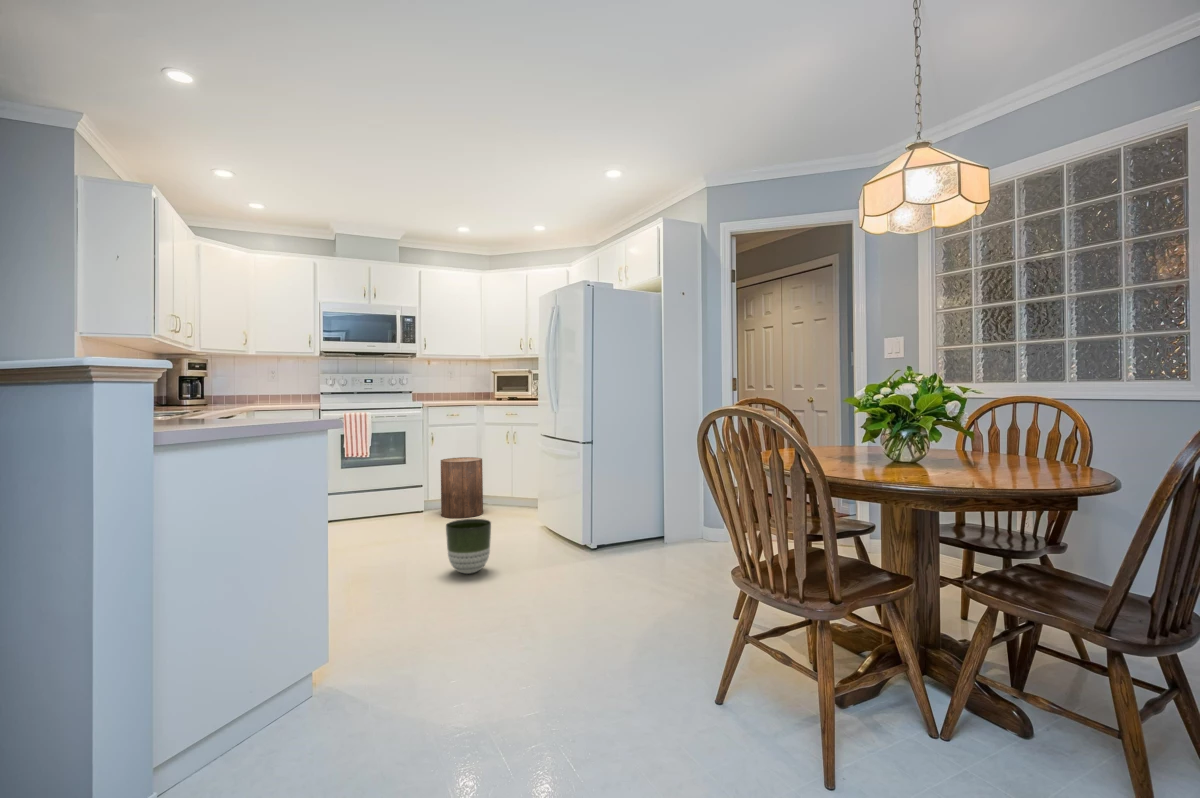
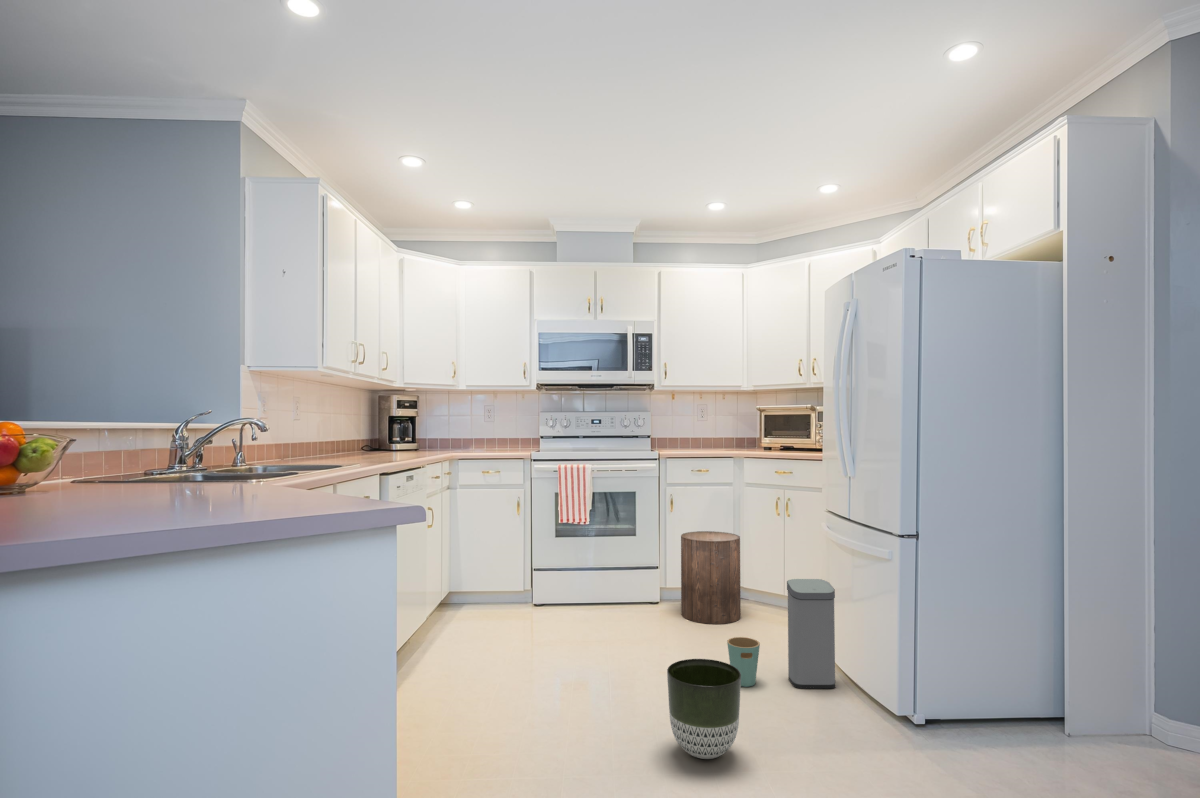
trash can: none [478,474,544,543] -> present [727,579,835,689]

